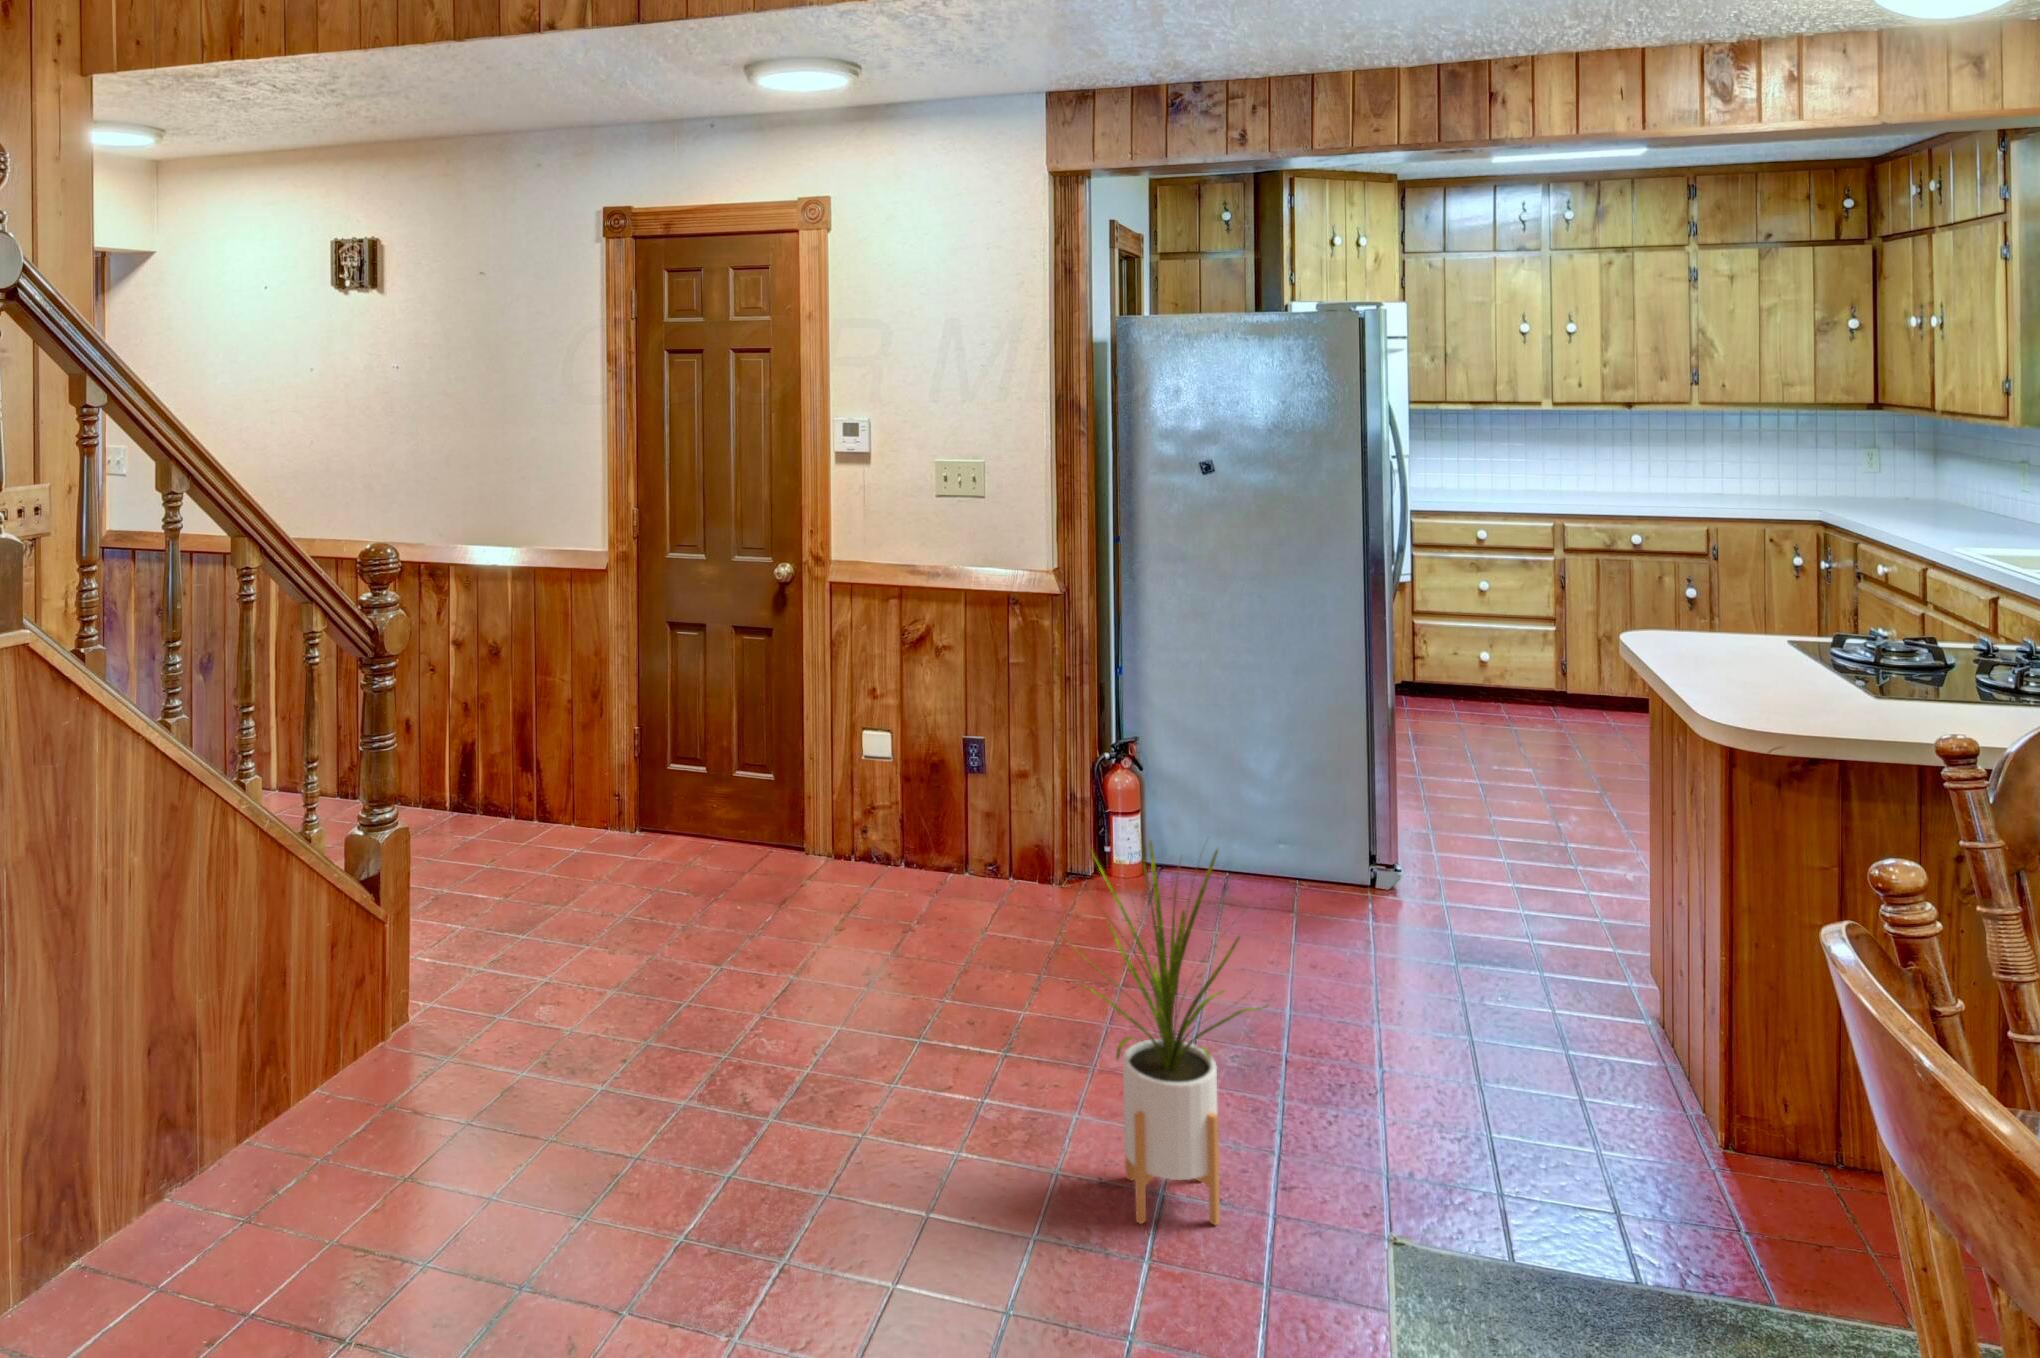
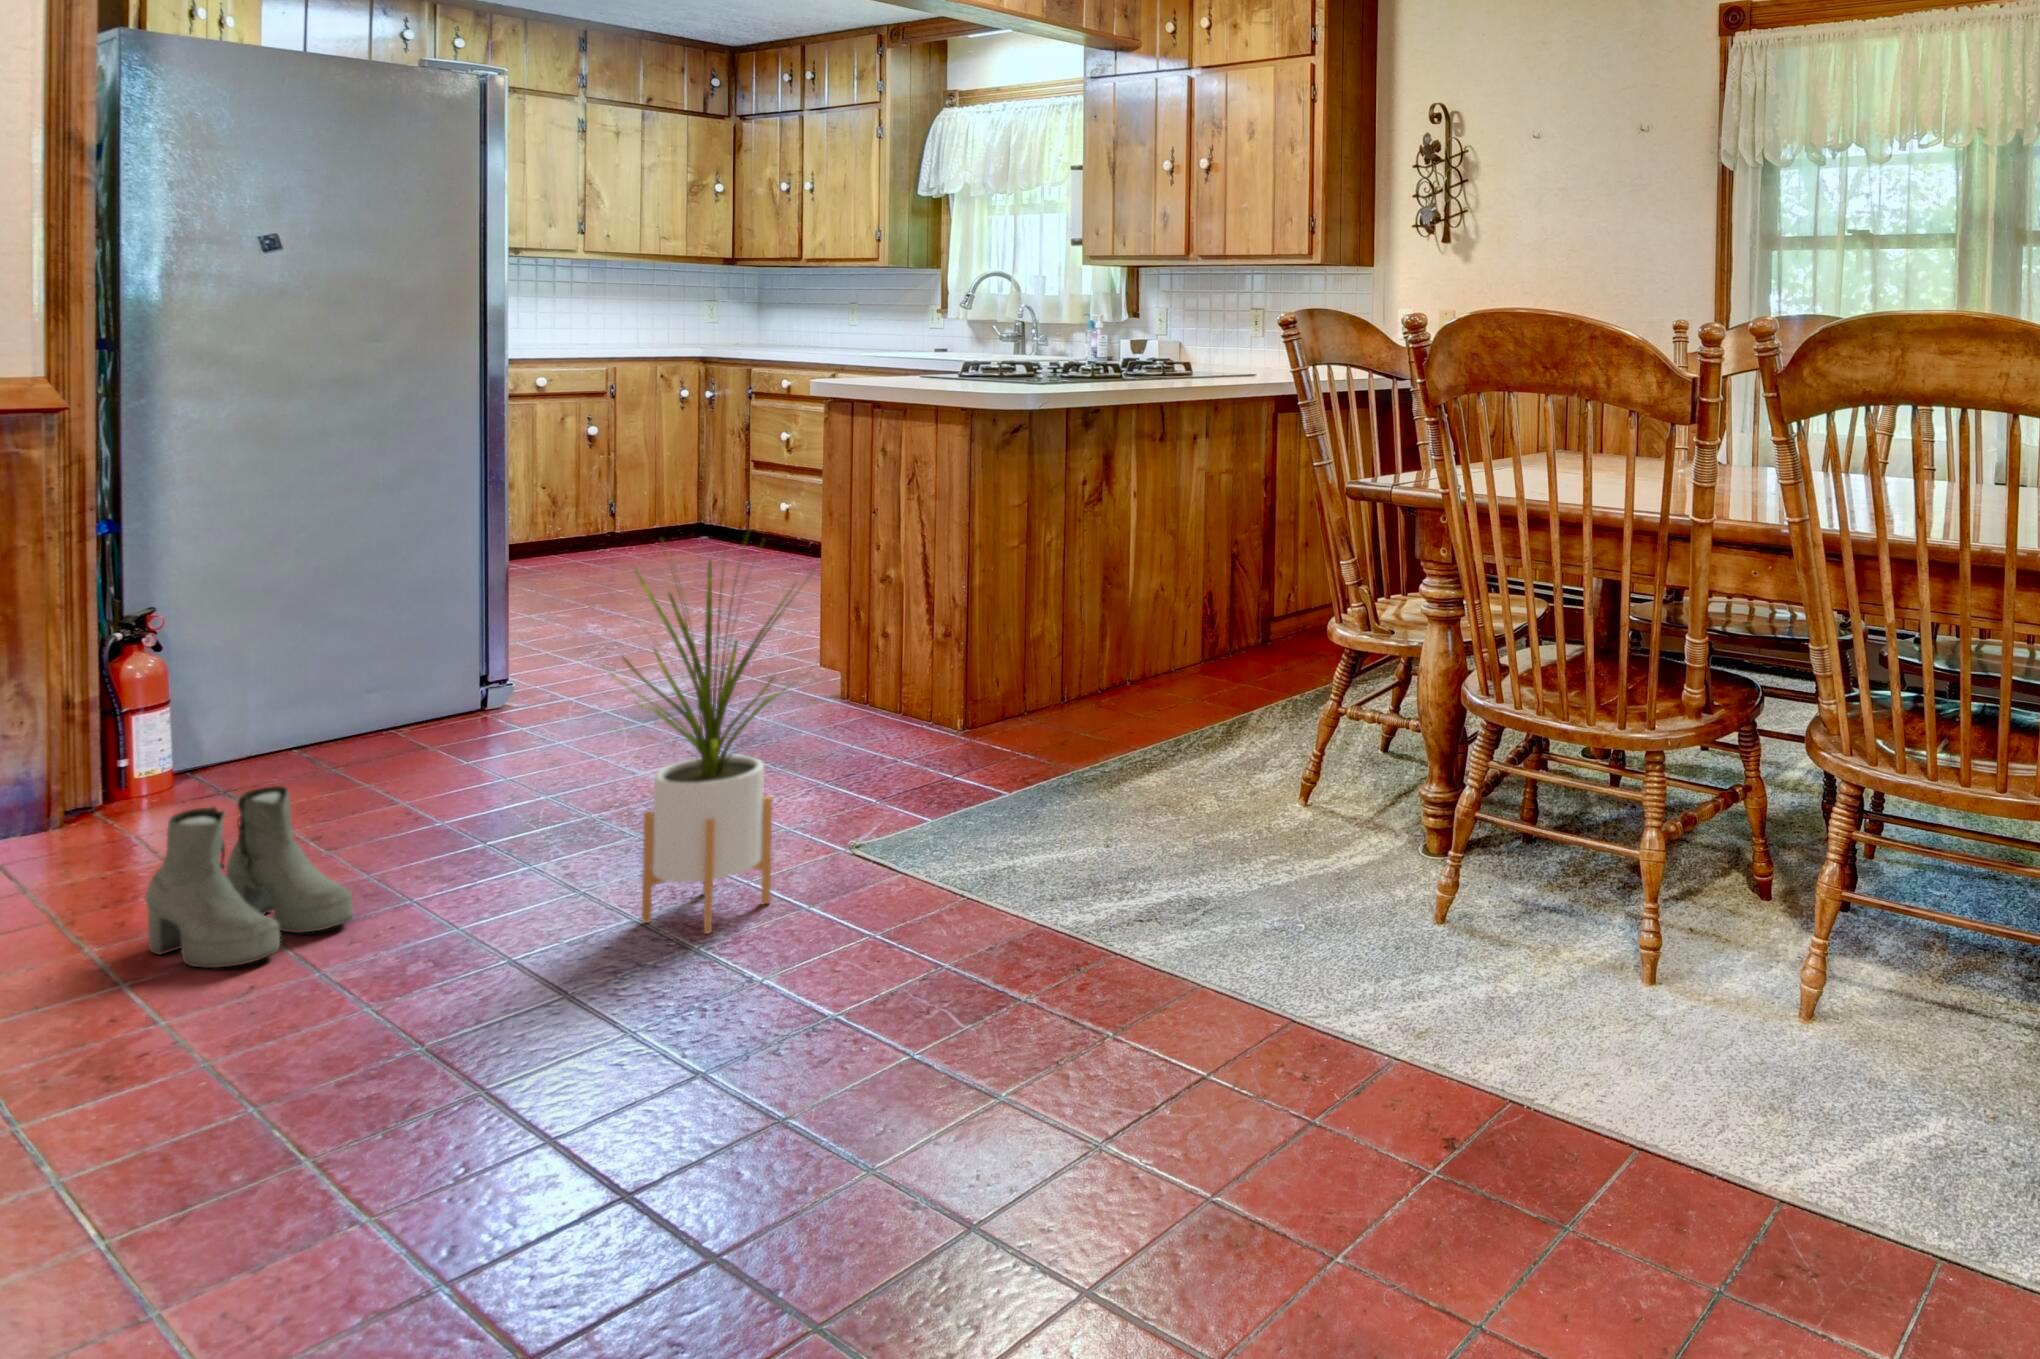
boots: none [940,922,1033,1057] -> present [146,786,353,968]

